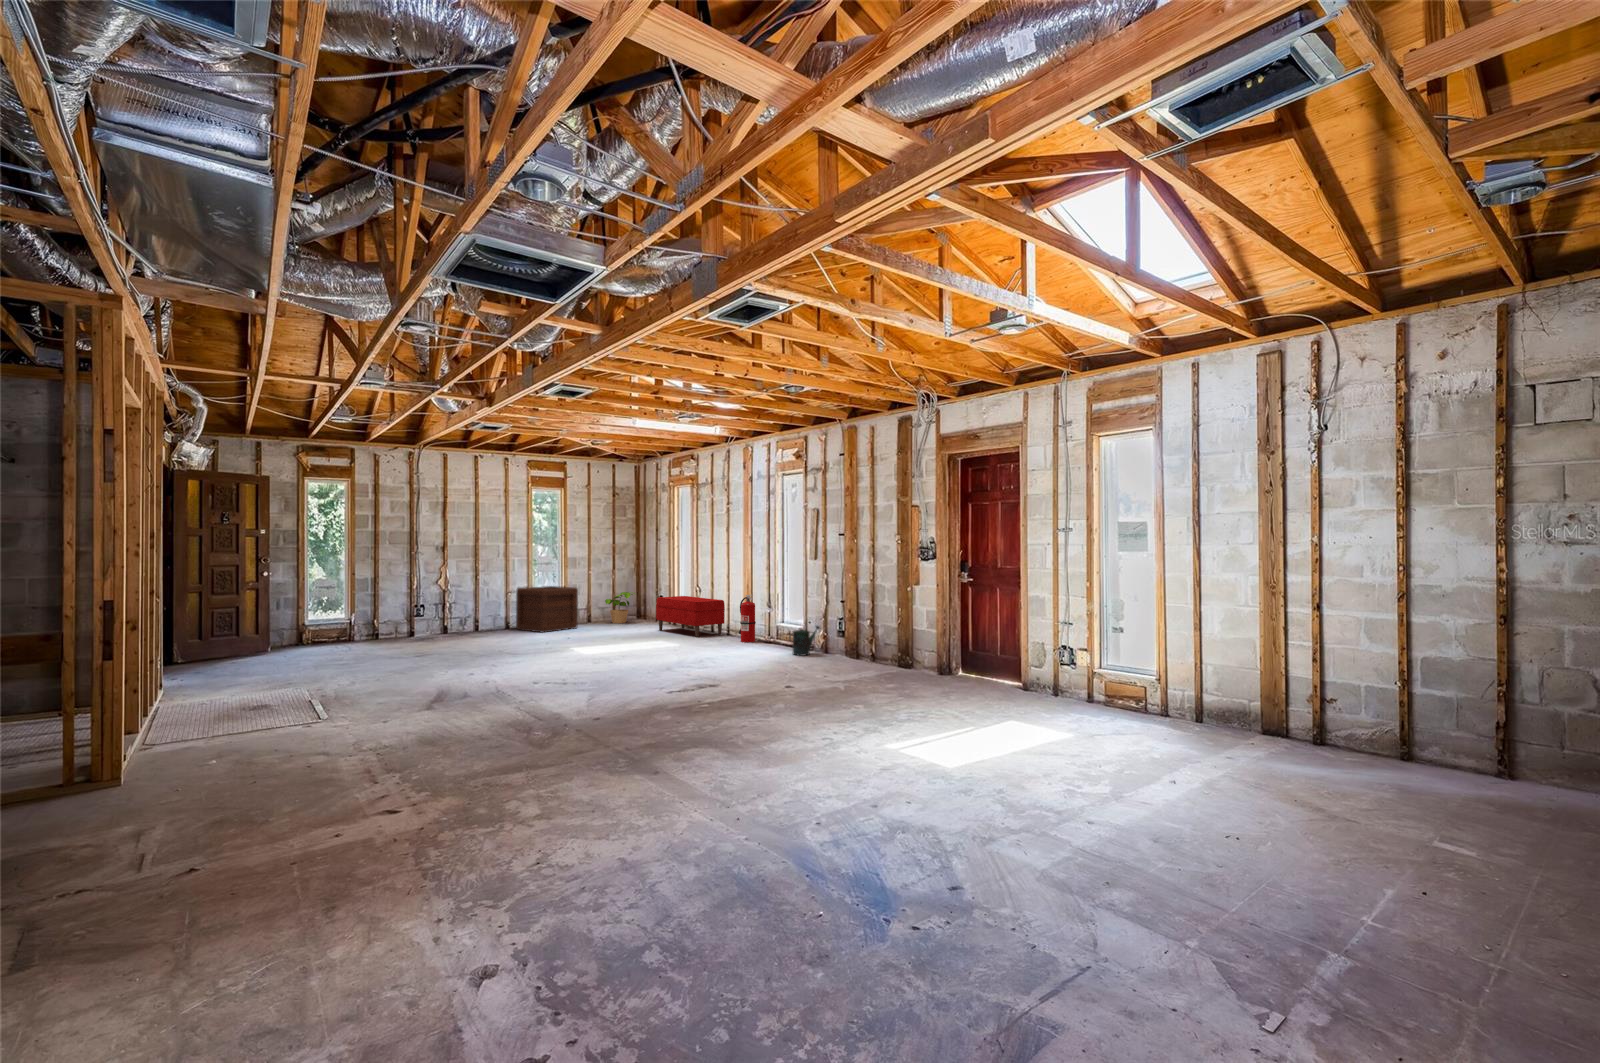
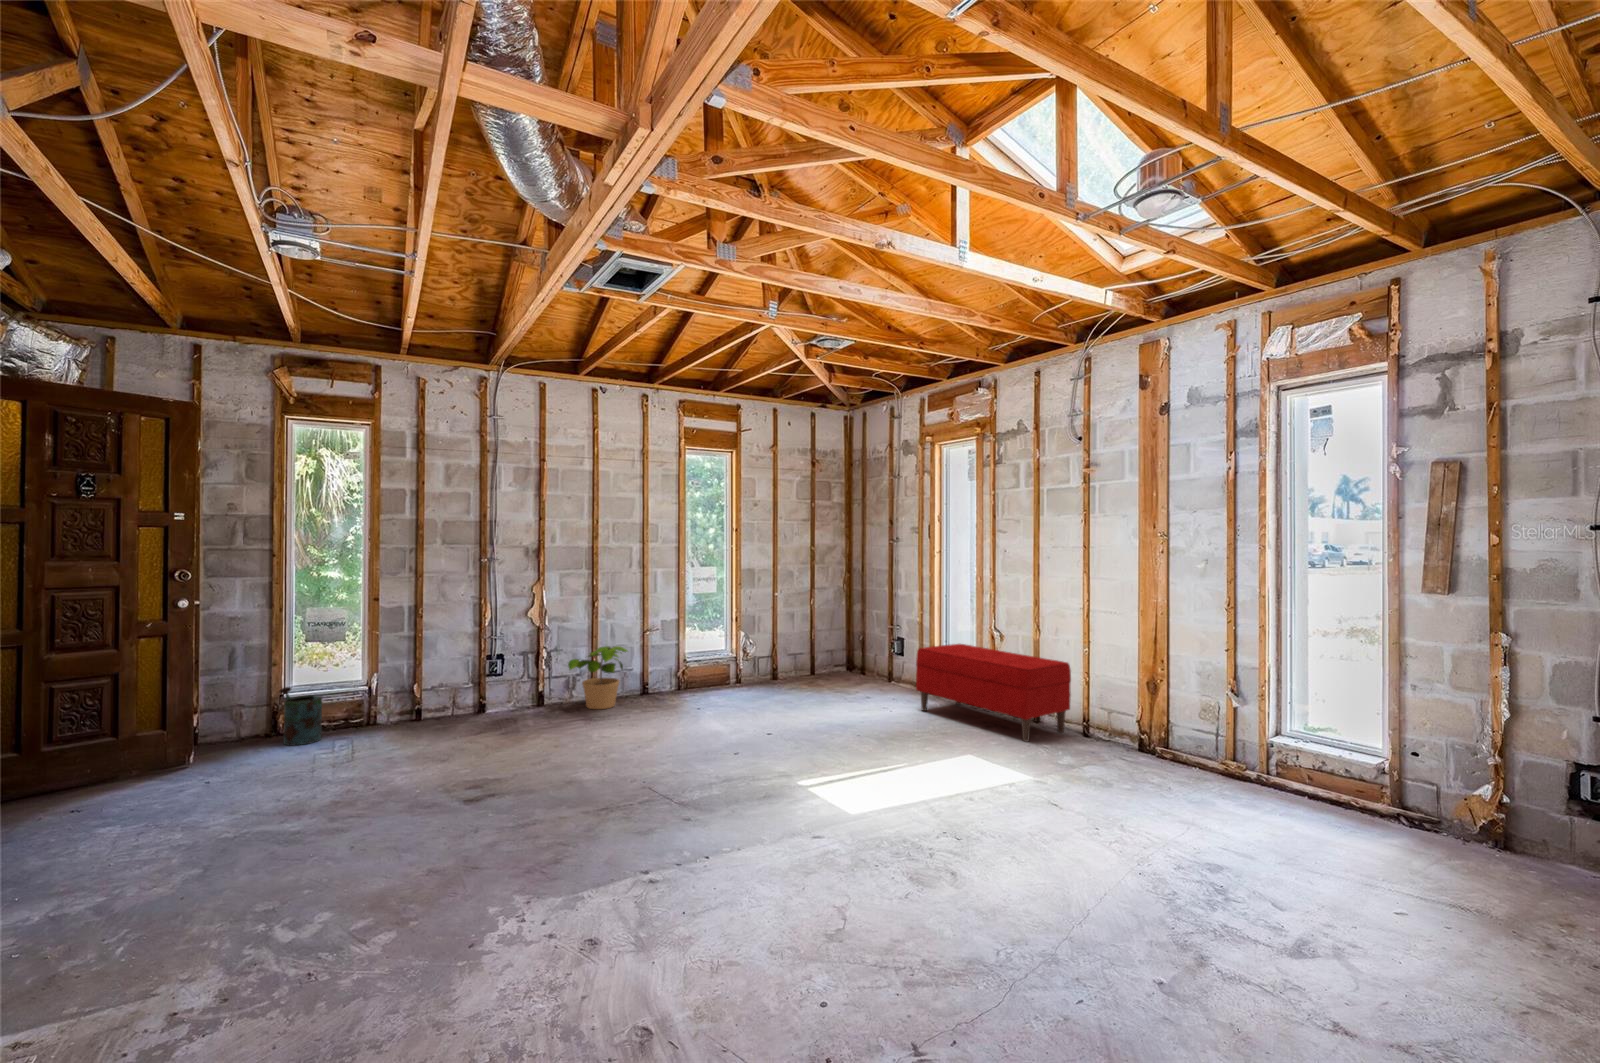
wooden crate: present [516,586,578,632] -> none [661,618,766,709]
potted plant: present [605,592,635,623] -> present [568,646,627,709]
fire extinguisher: present [739,595,756,643] -> none [1140,664,1190,775]
watering can: present [789,626,820,656] -> present [280,687,322,746]

